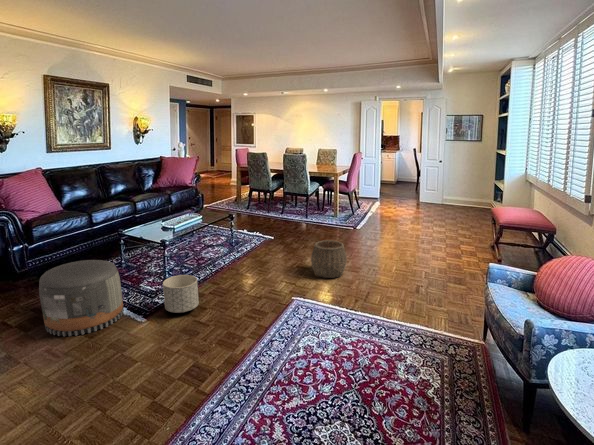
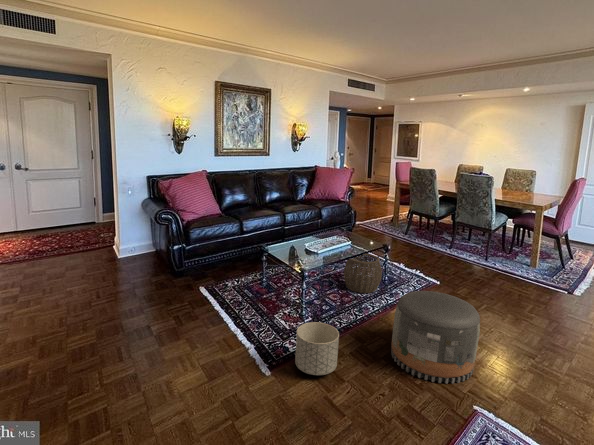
woven basket: present [311,240,347,278] -> present [344,254,382,293]
pouf: present [39,260,123,336] -> present [391,291,480,384]

